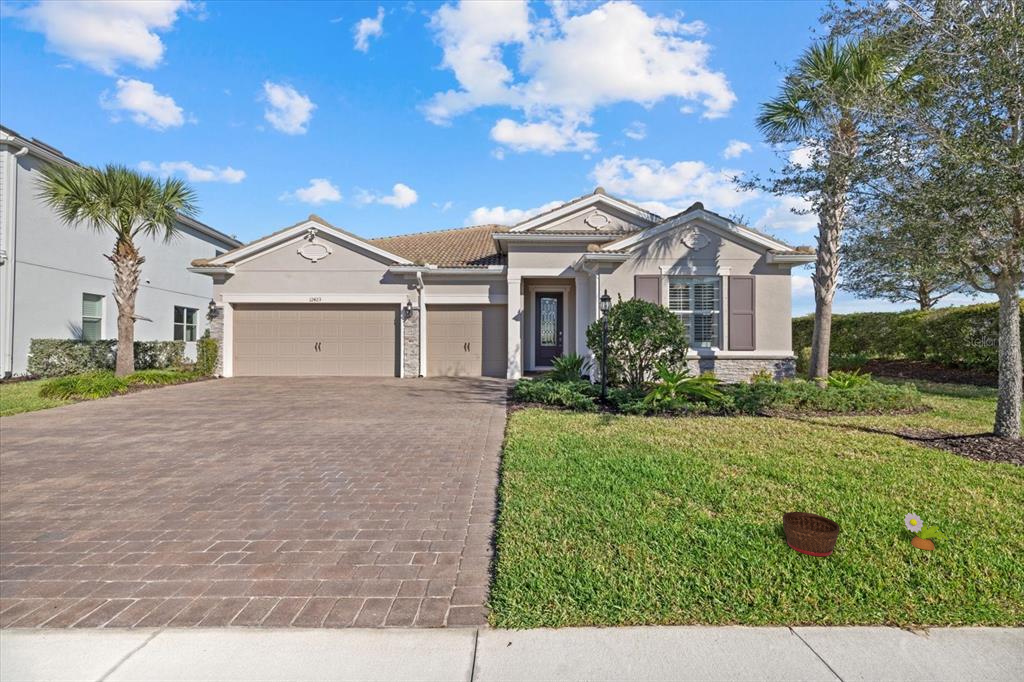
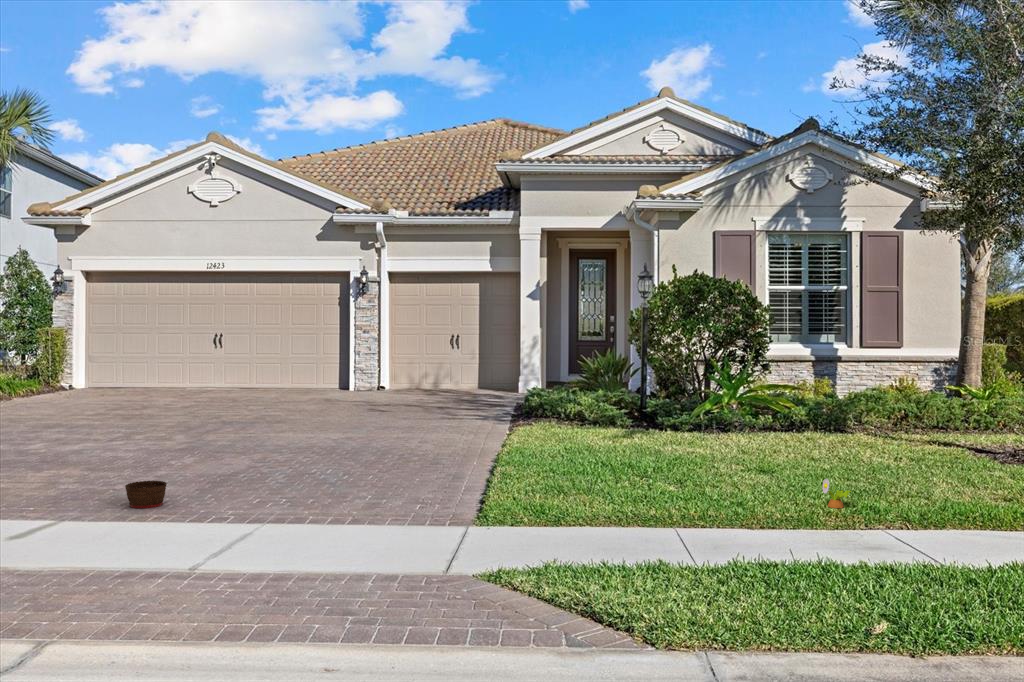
basket: present [782,512,840,556] -> present [125,481,167,508]

